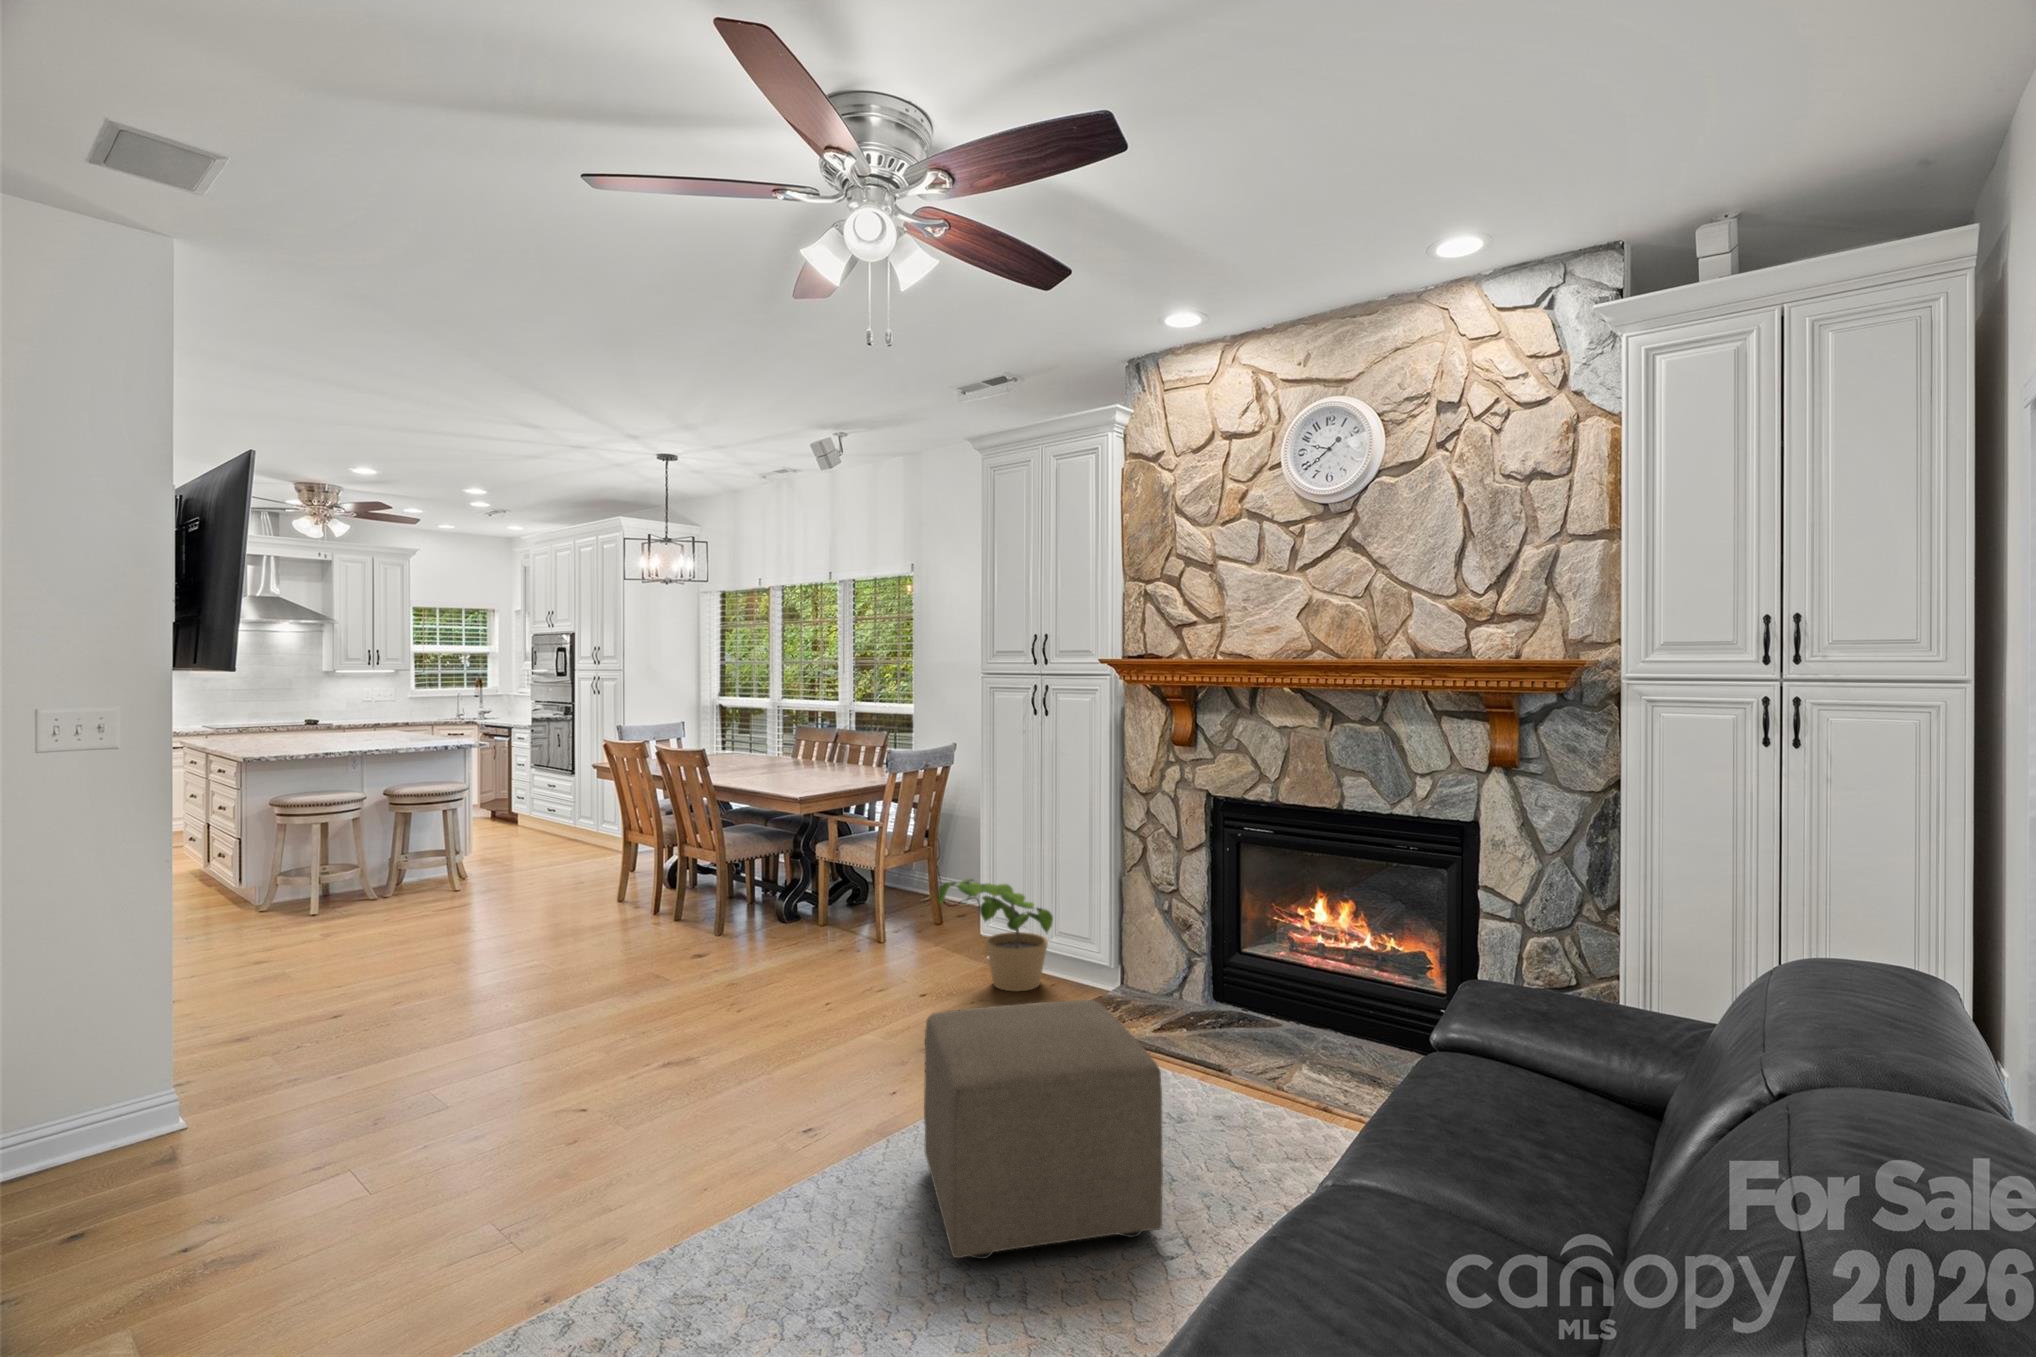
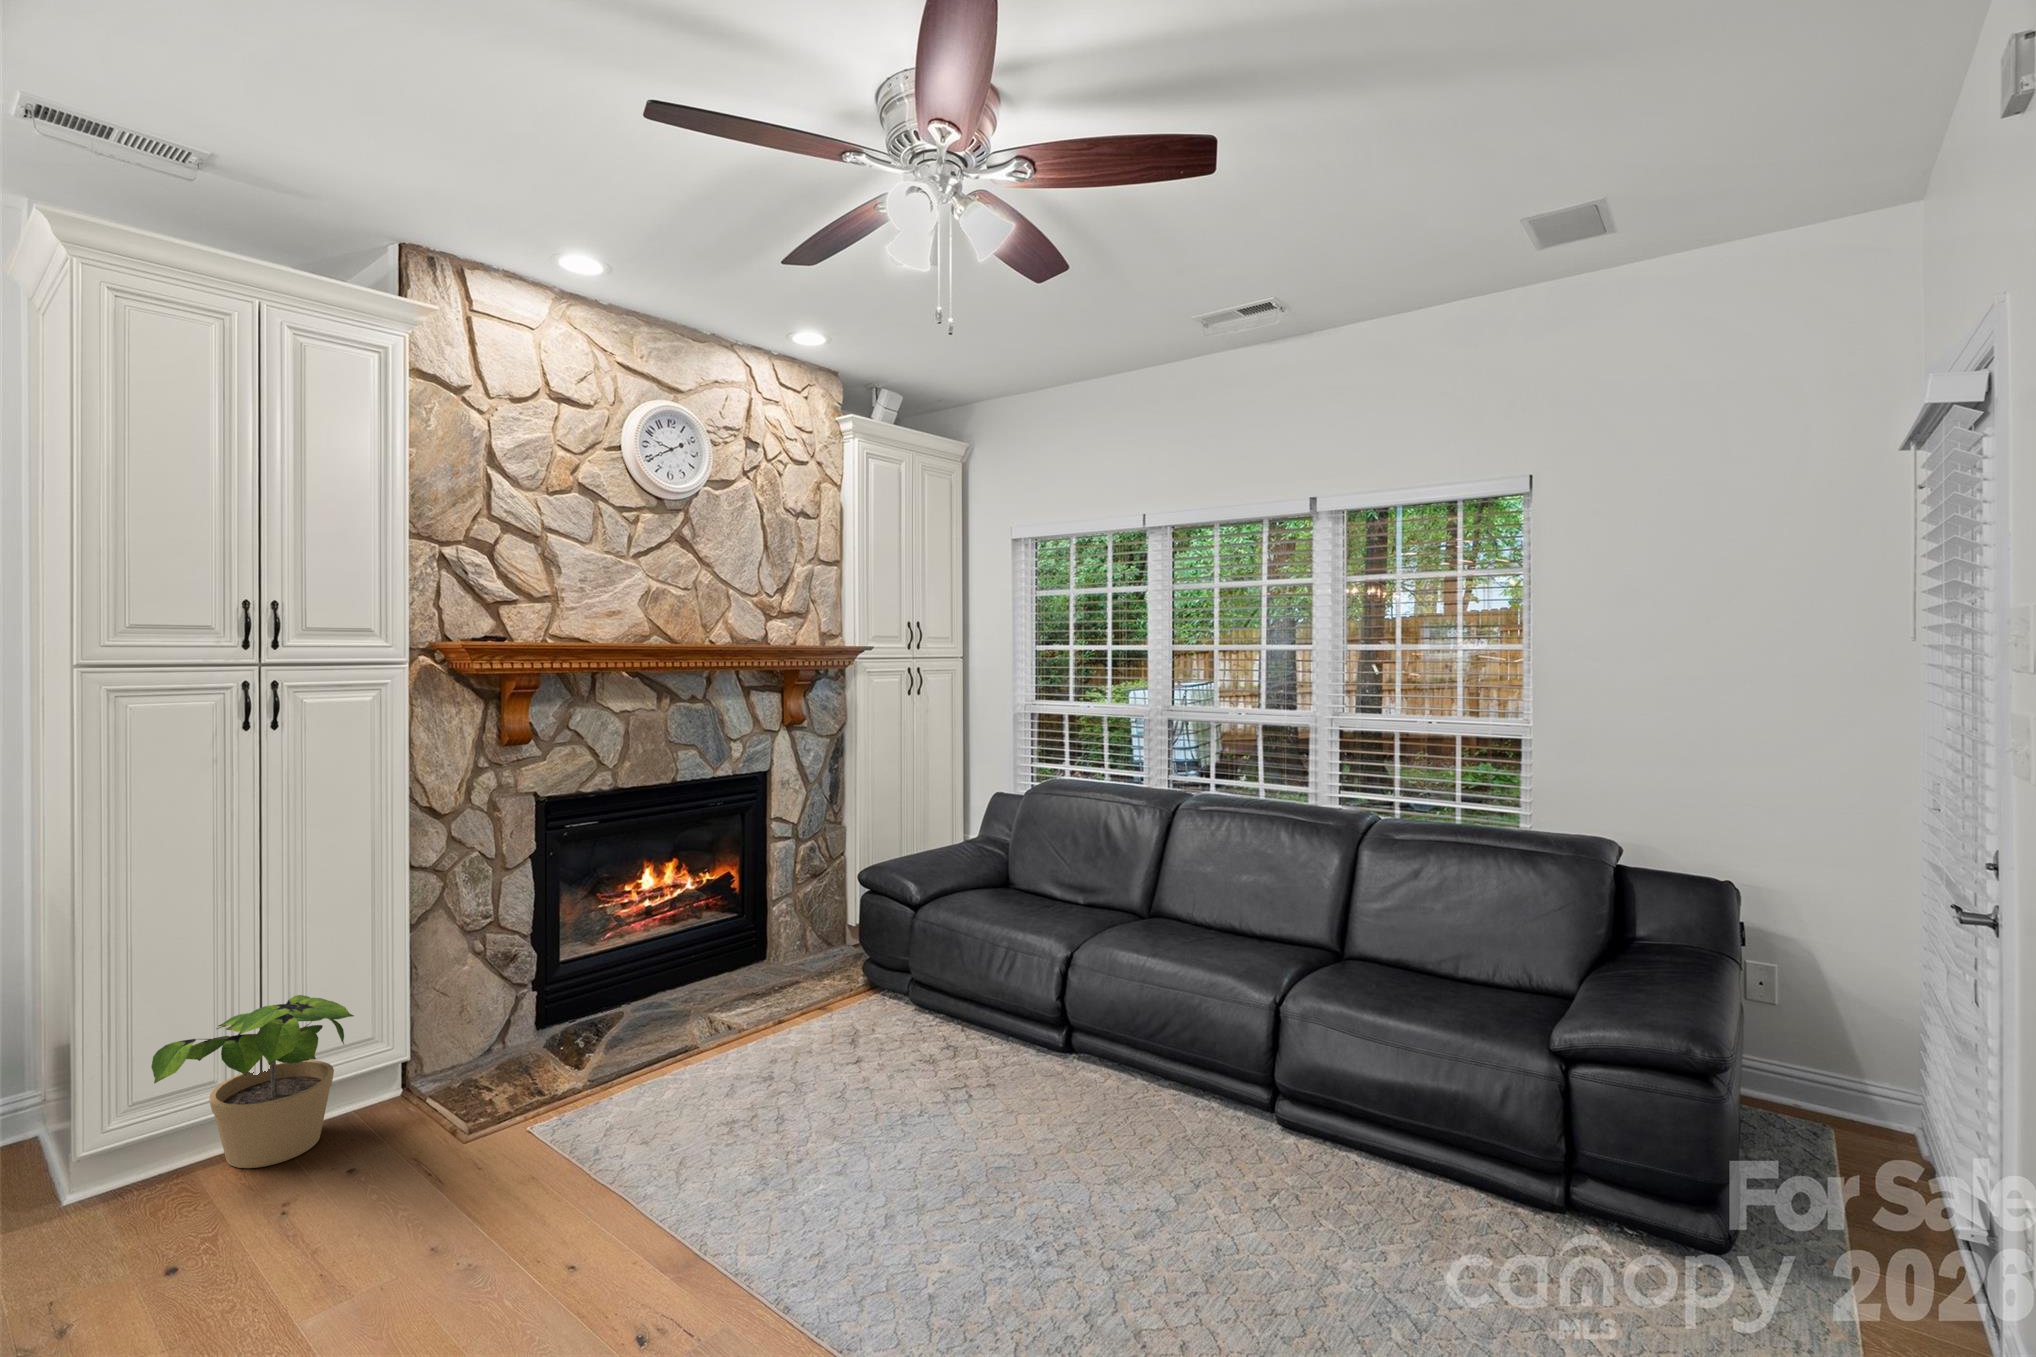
ottoman: present [924,1000,1163,1259] -> none [782,981,981,1215]

